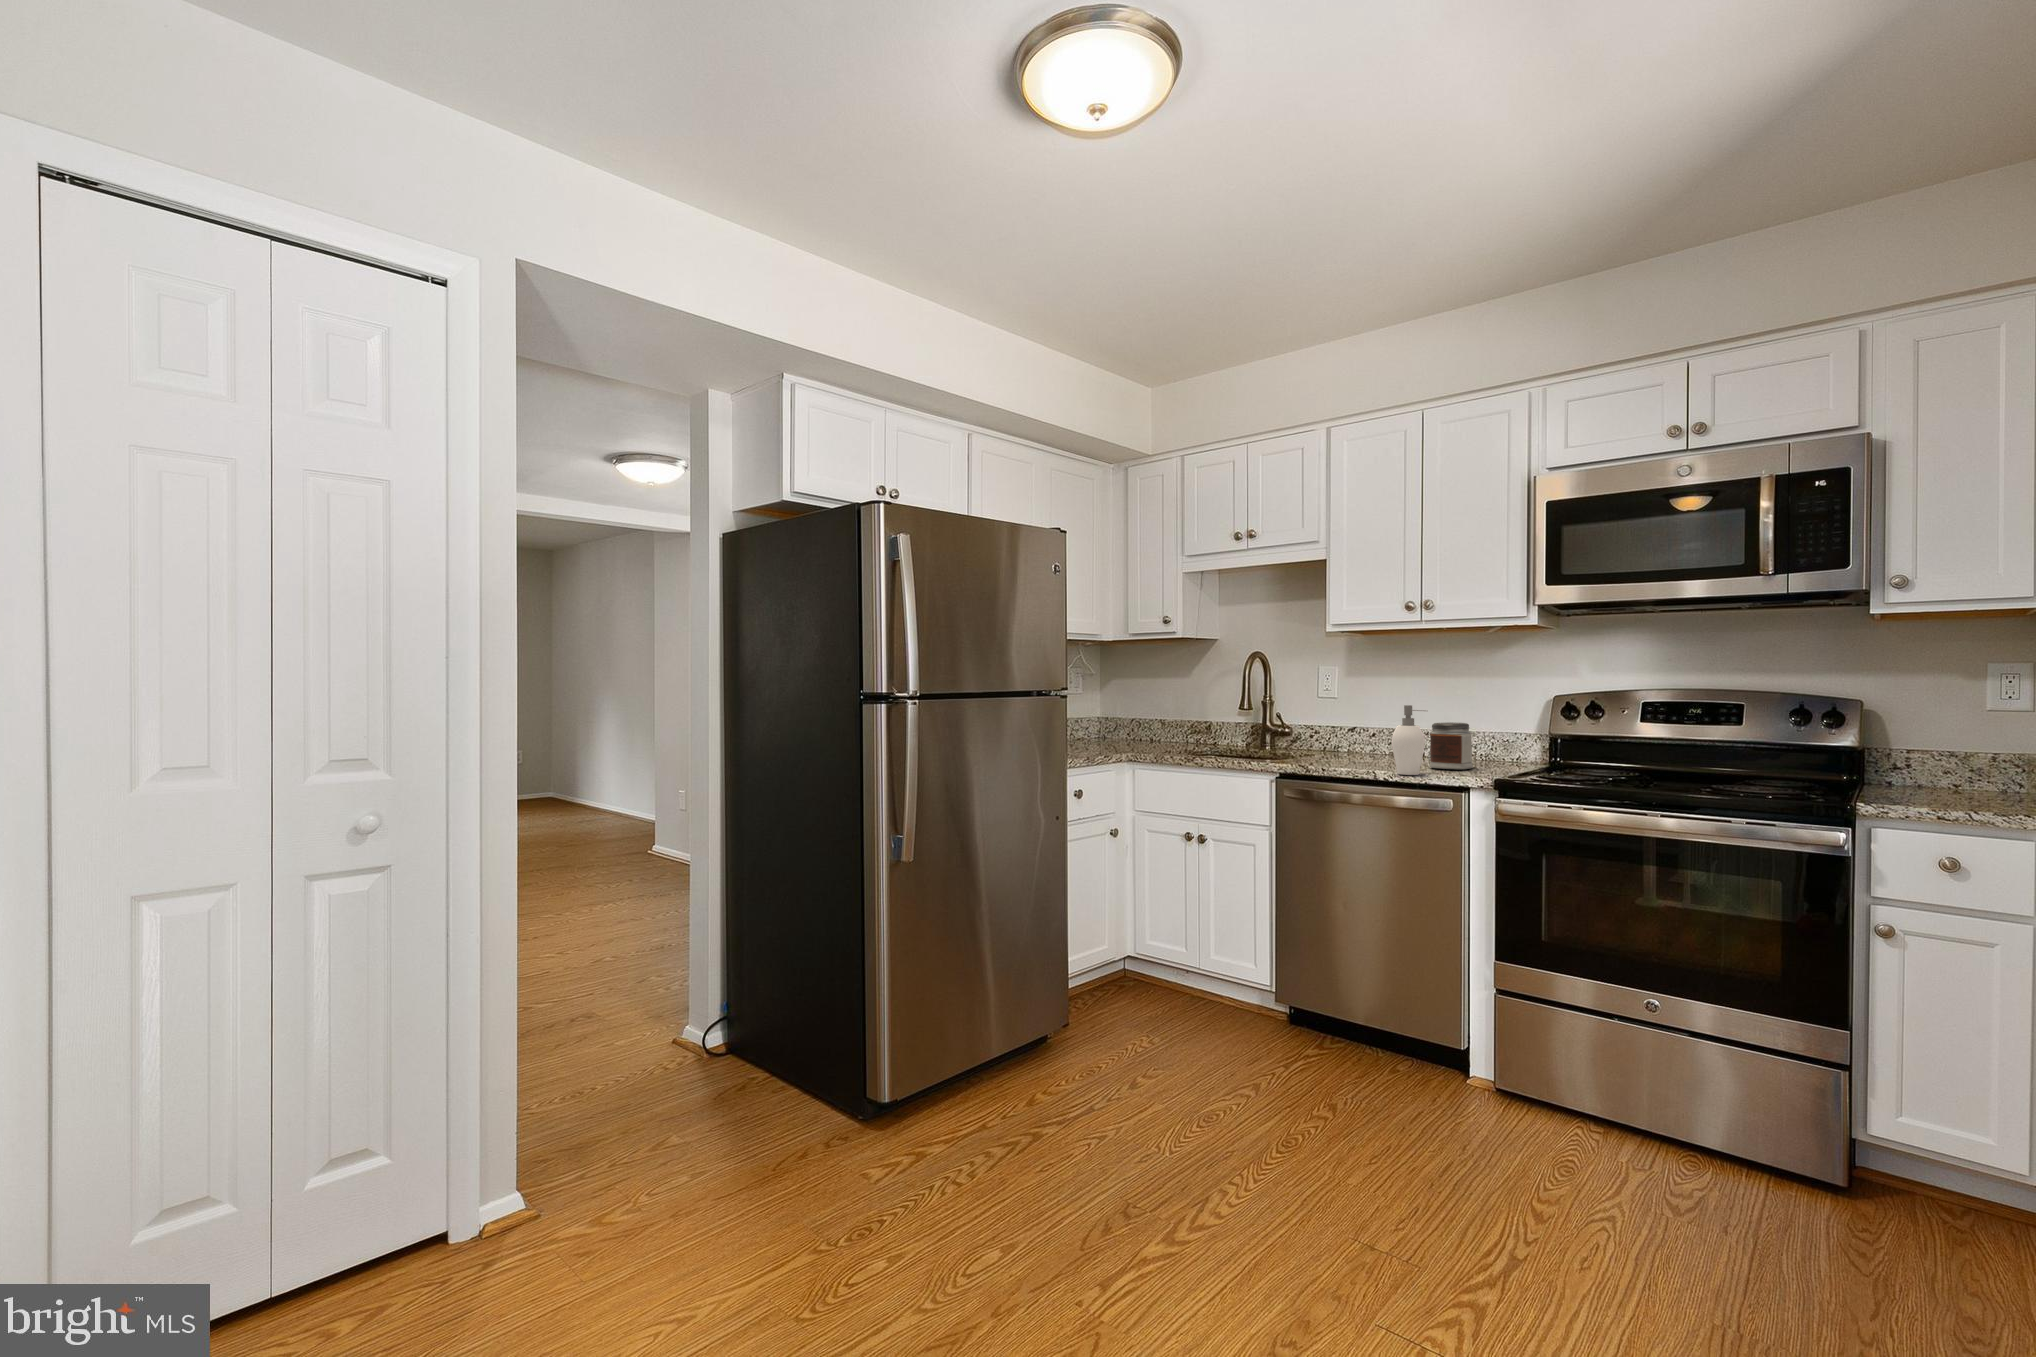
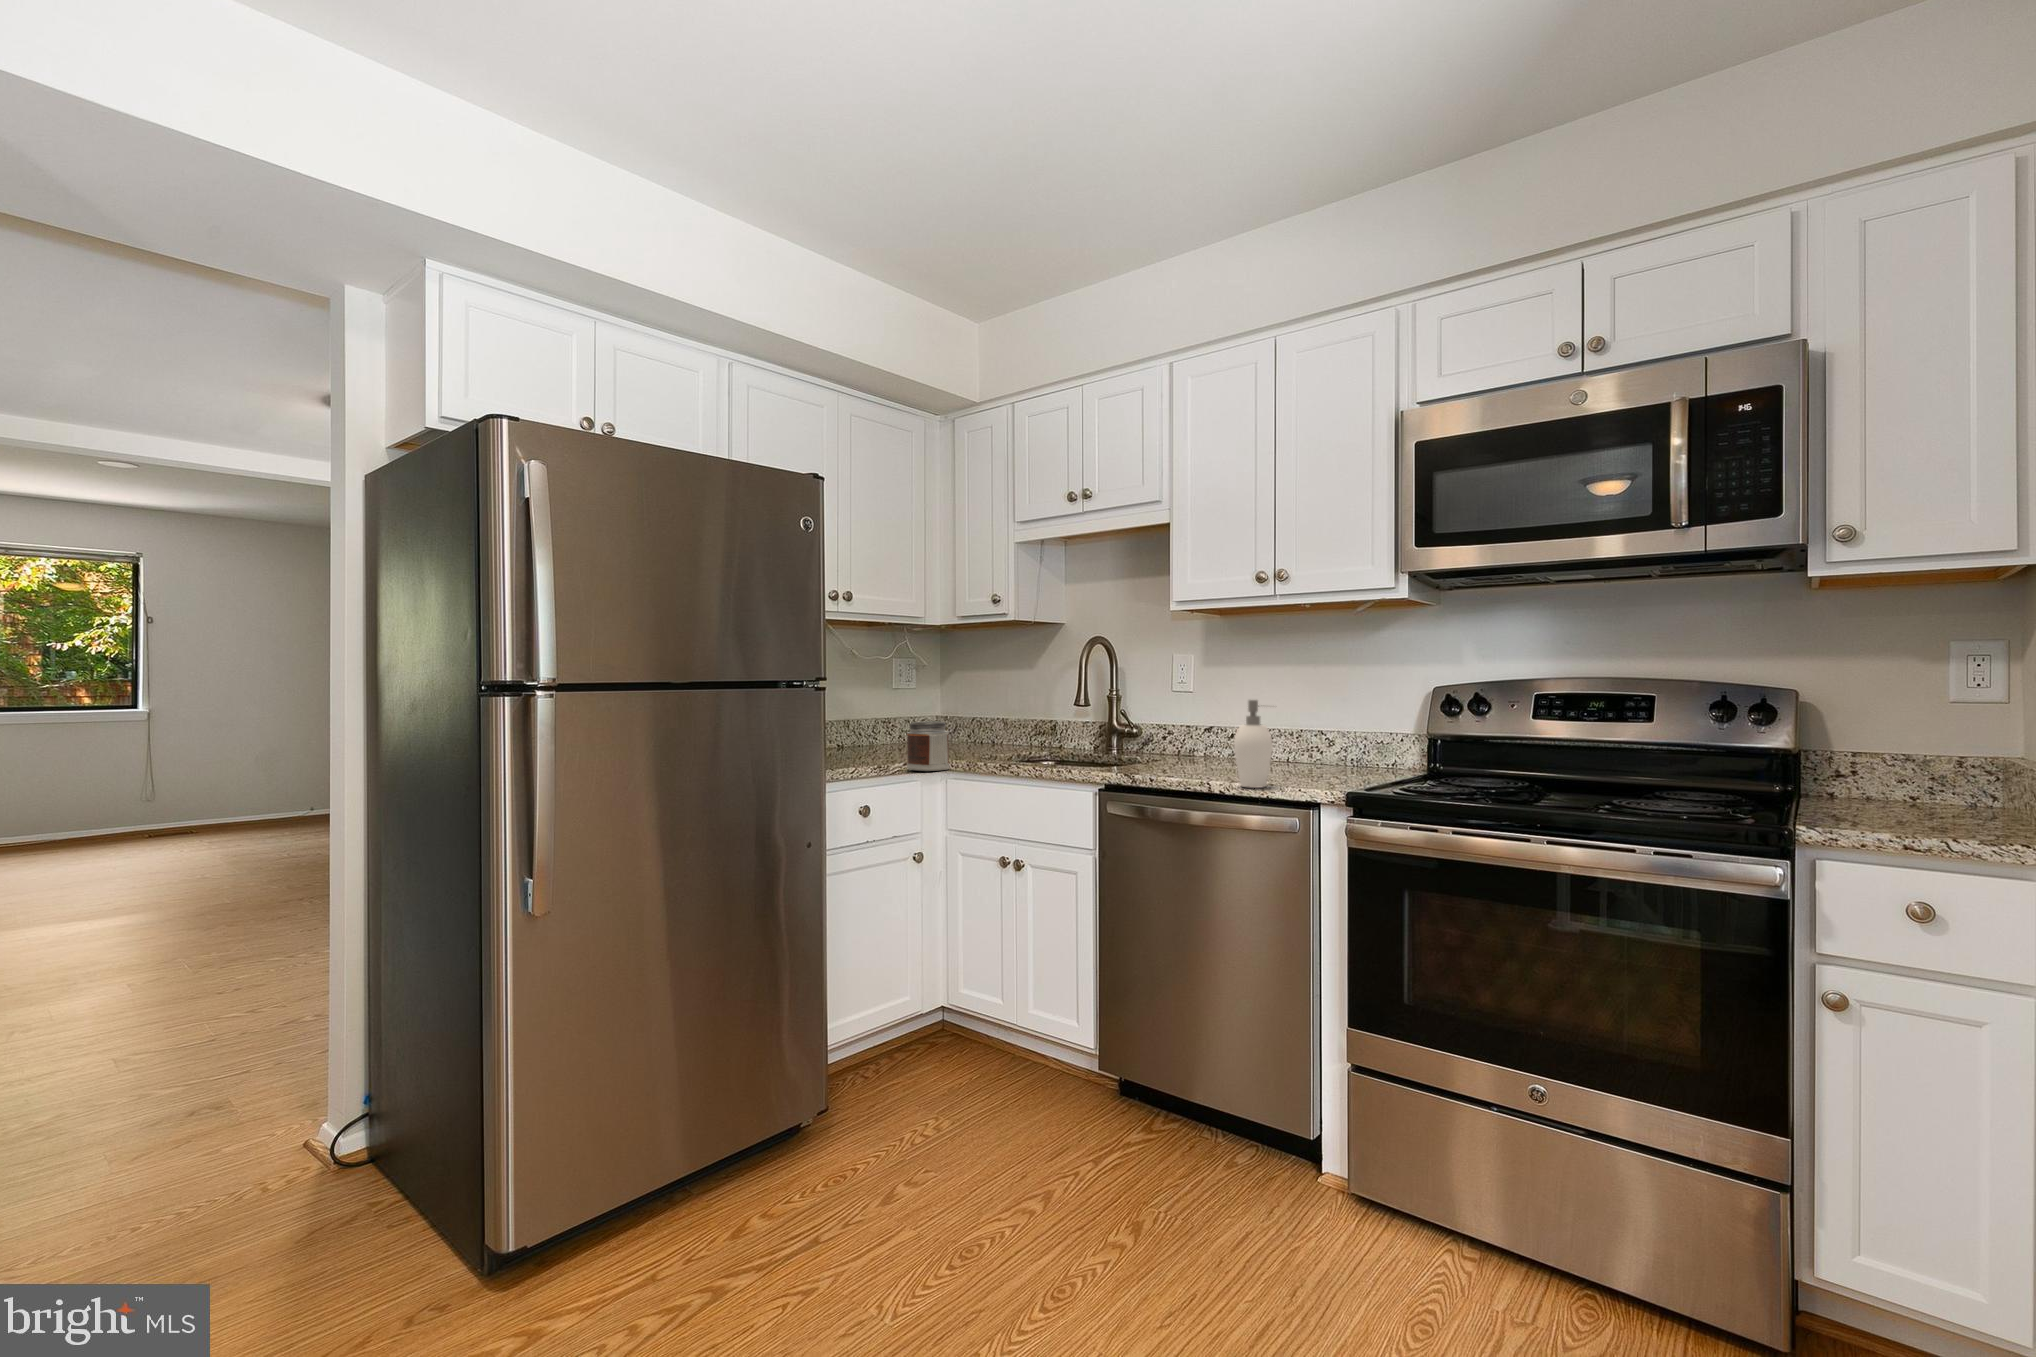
jar: present [1429,722,1473,769] -> present [907,721,950,771]

